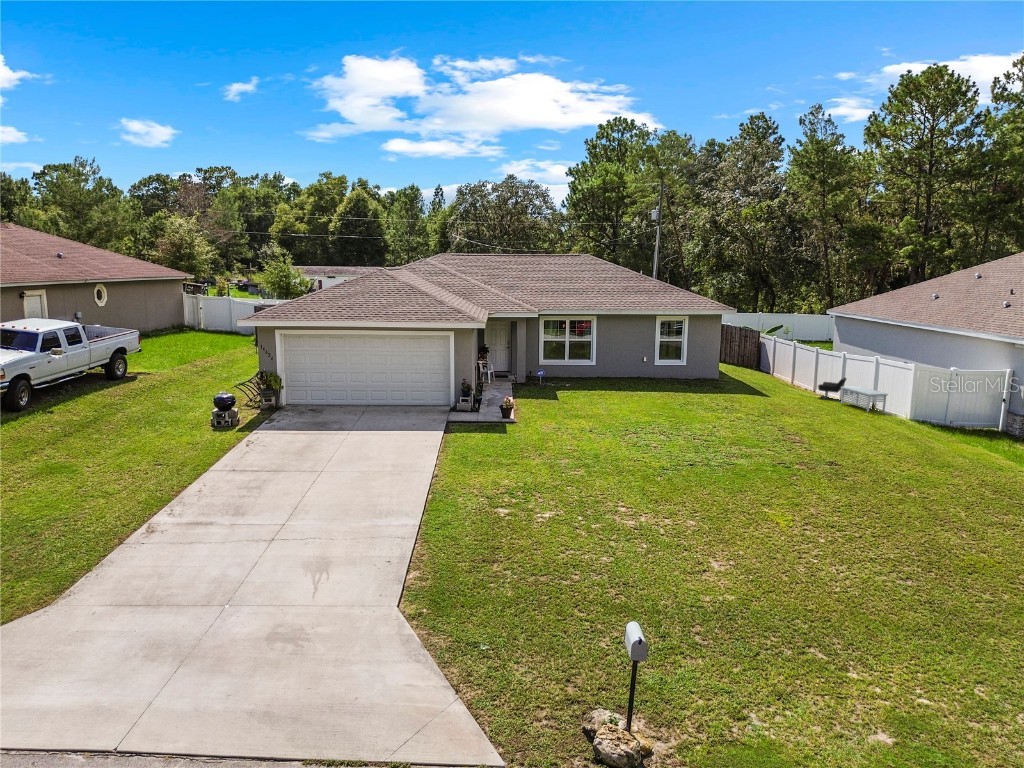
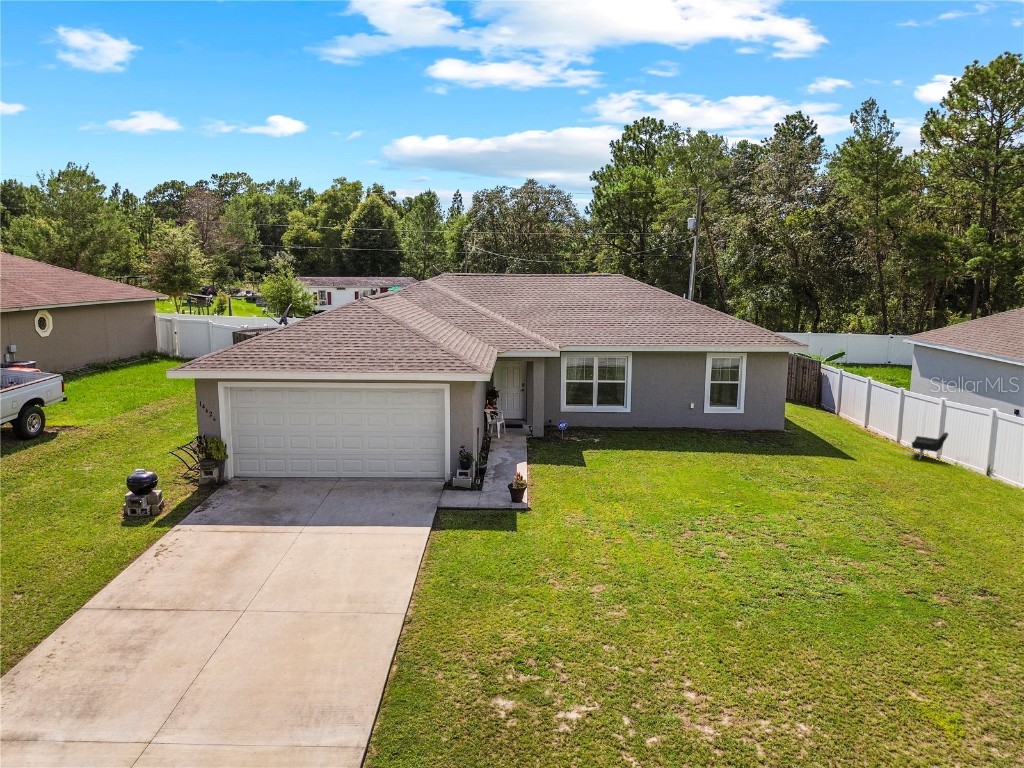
storage bench: present [841,386,888,412] -> none [945,446,1013,484]

